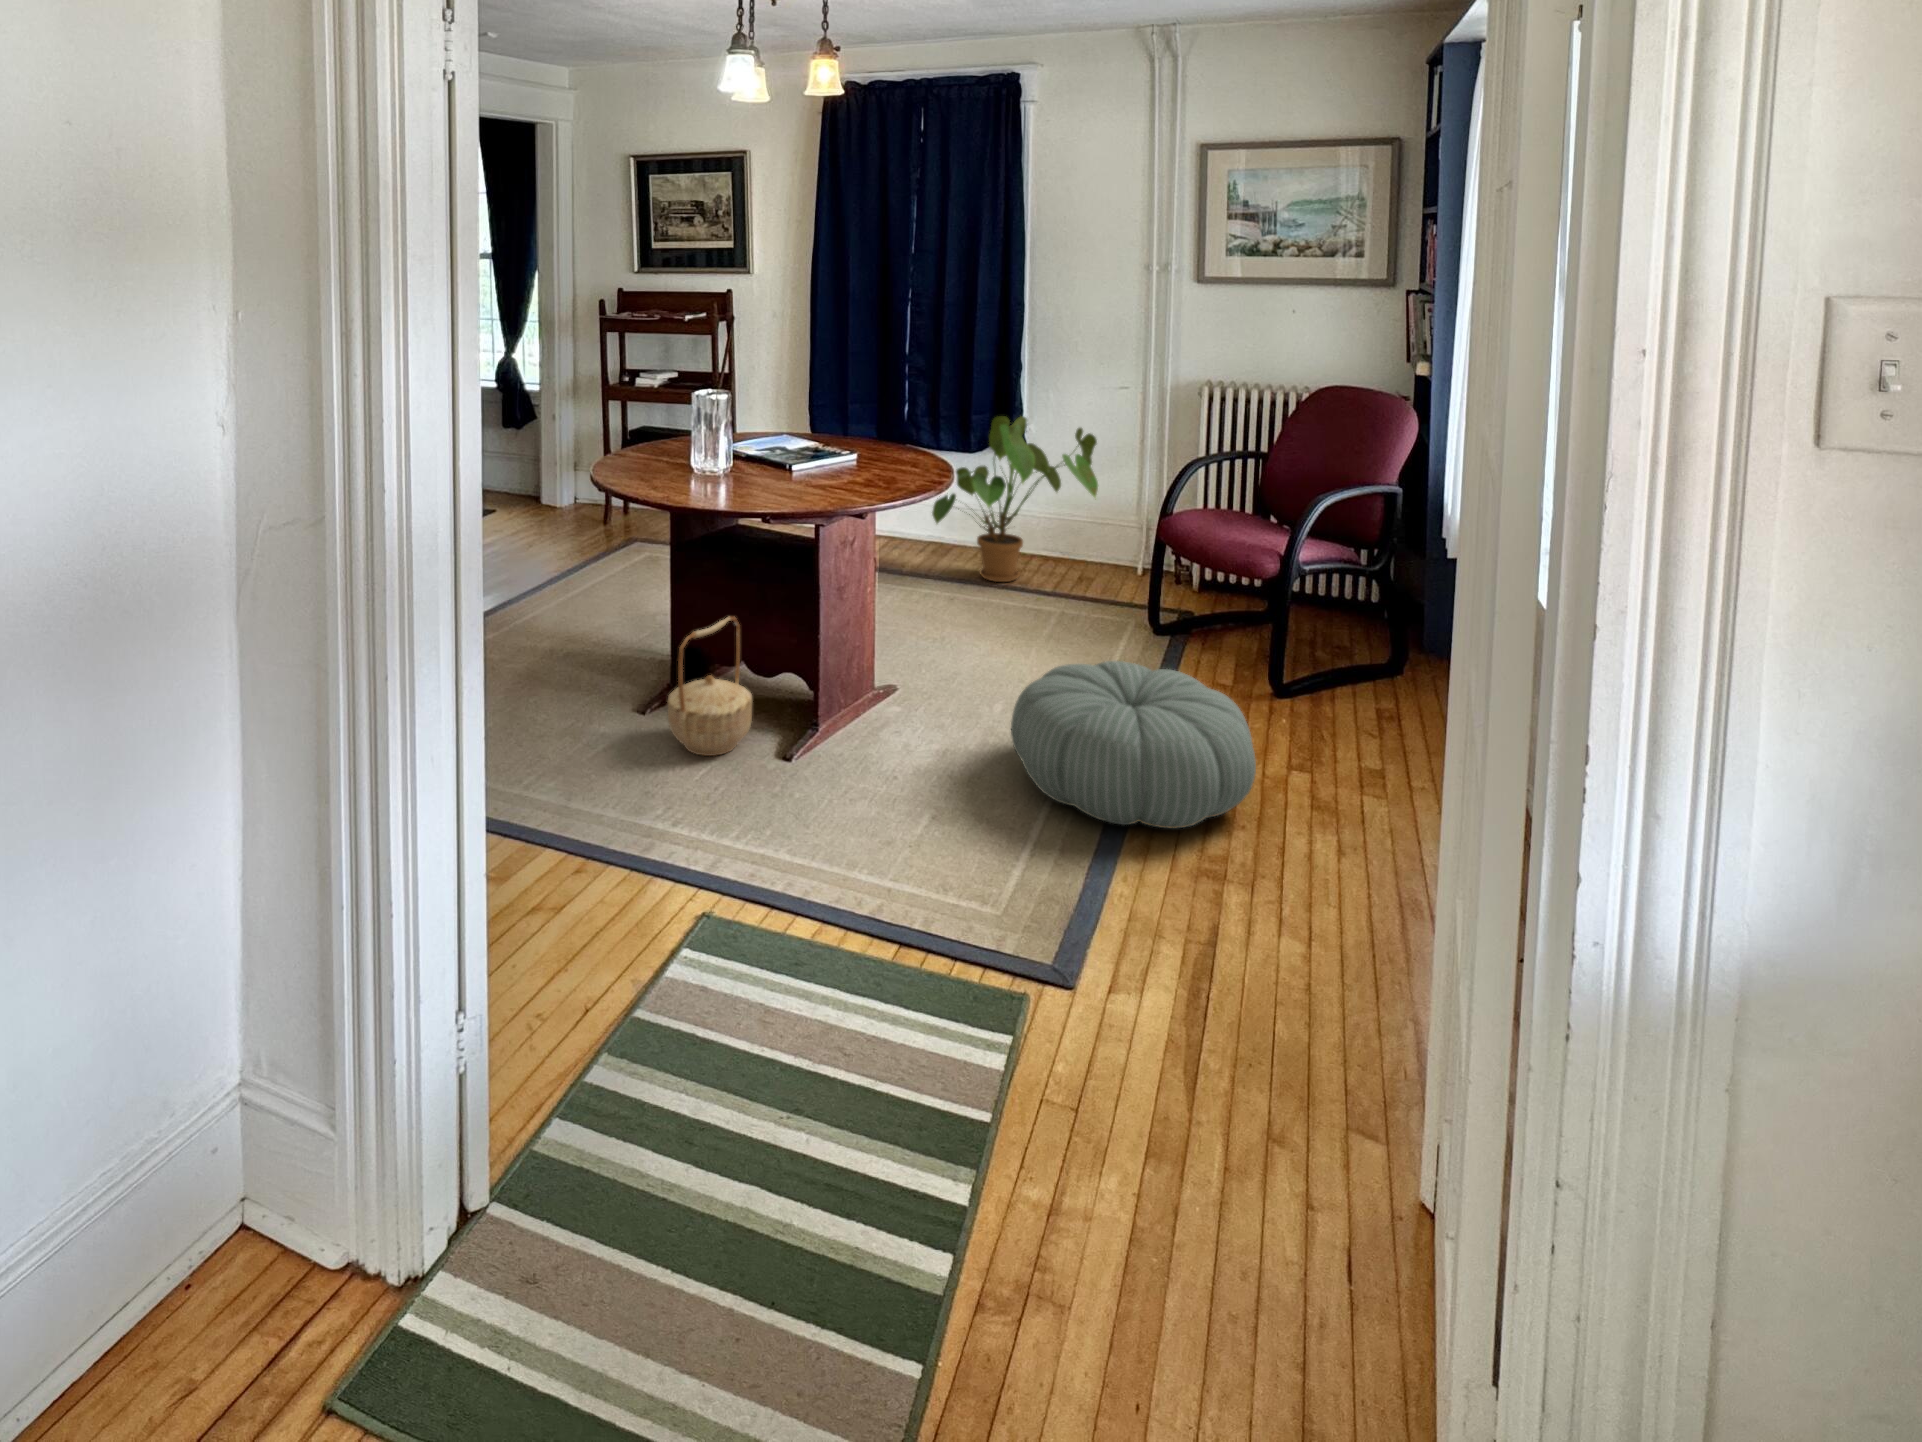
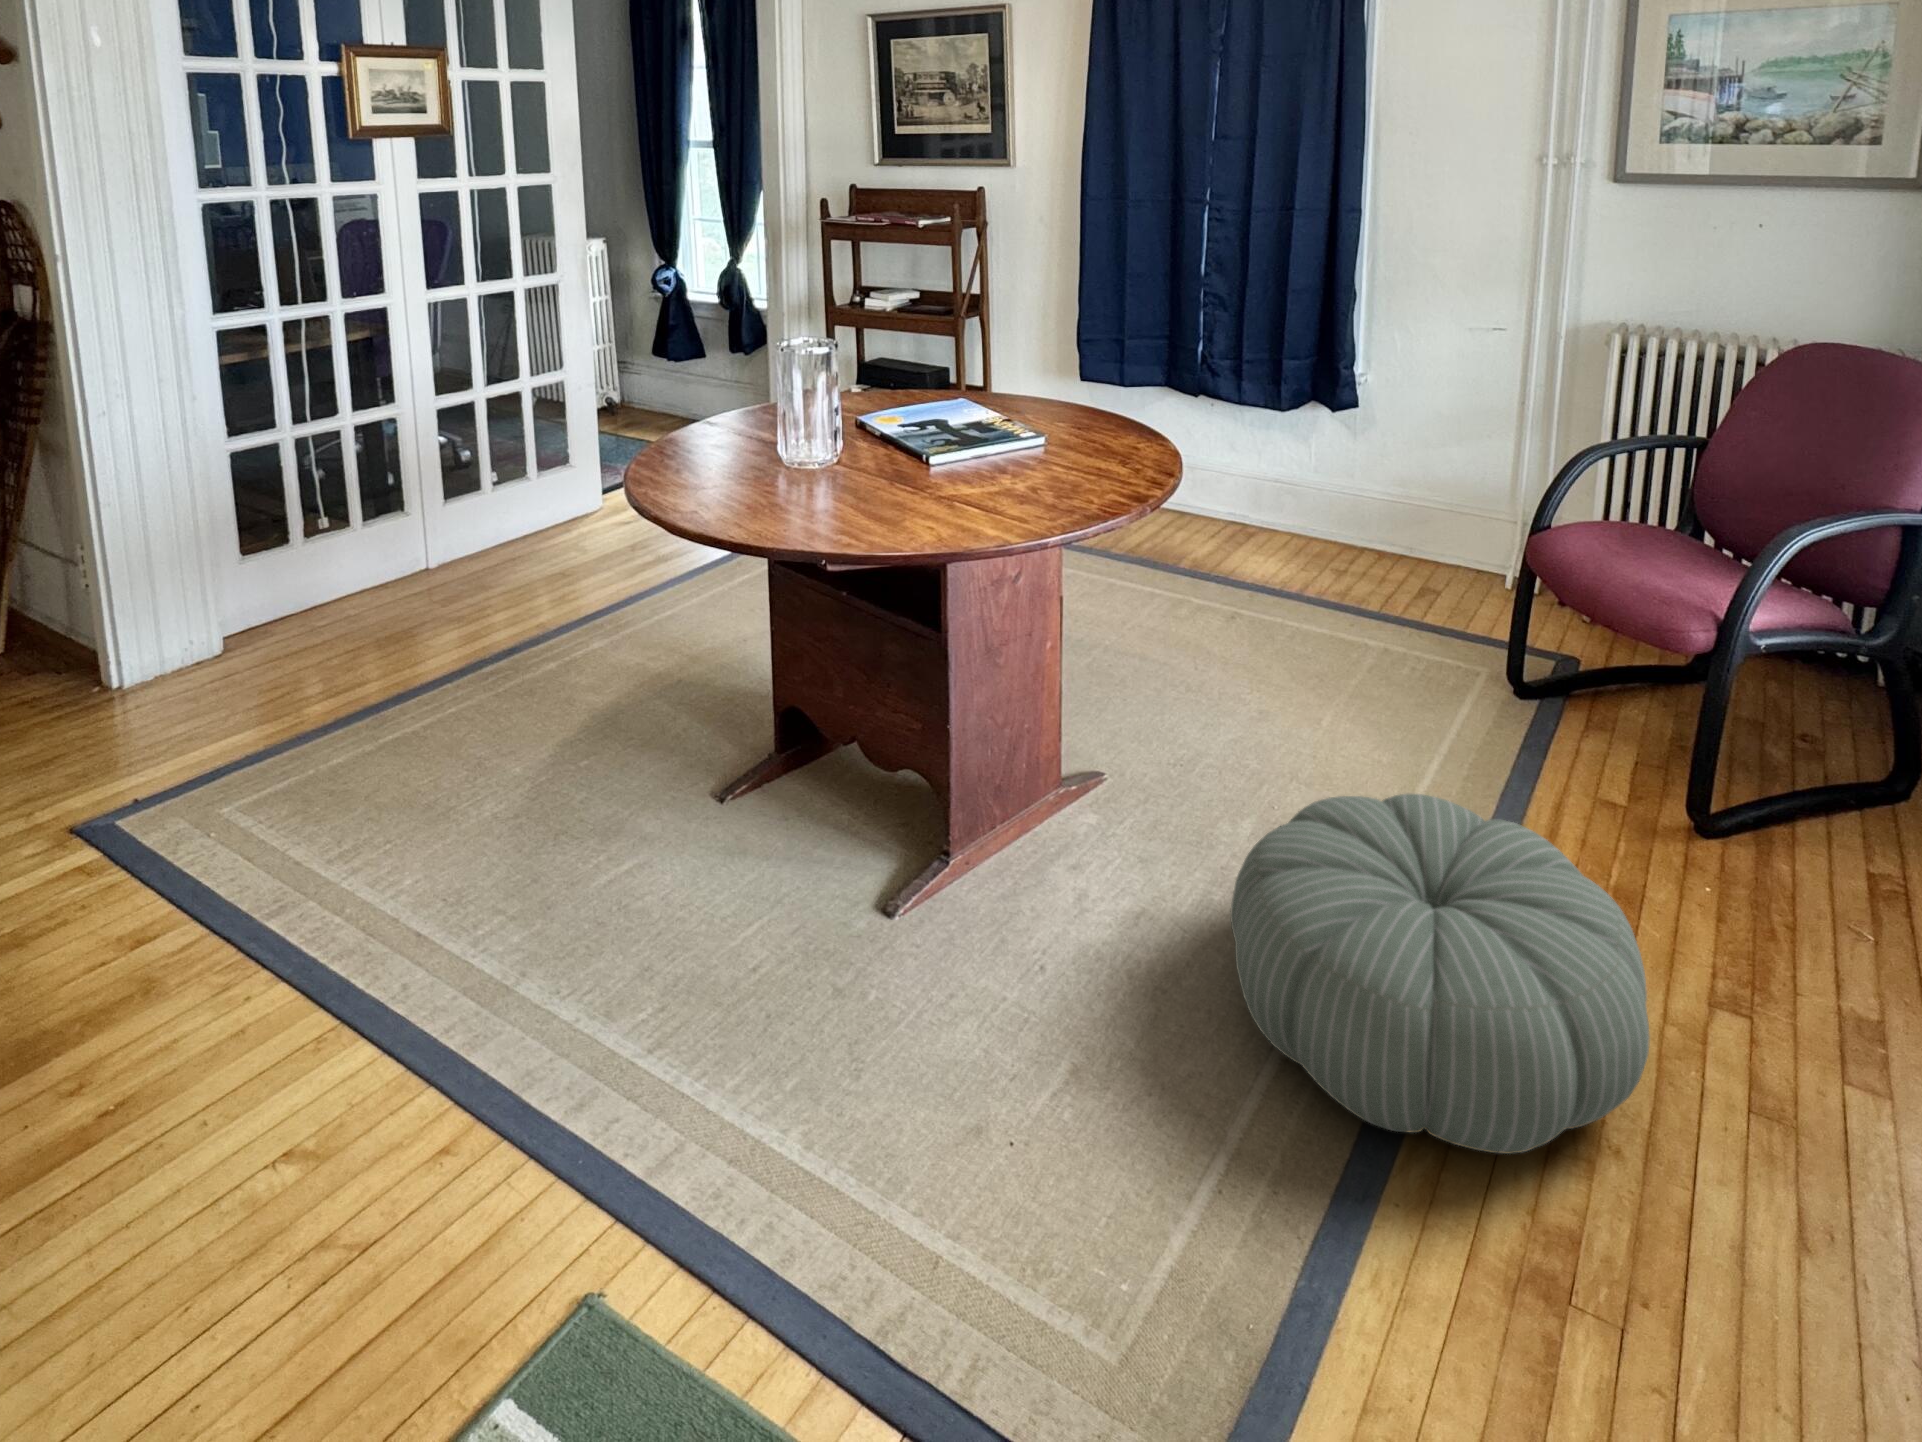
house plant: present [932,416,1098,582] -> none [1217,364,1453,594]
basket: present [668,617,752,756] -> none [718,677,852,892]

